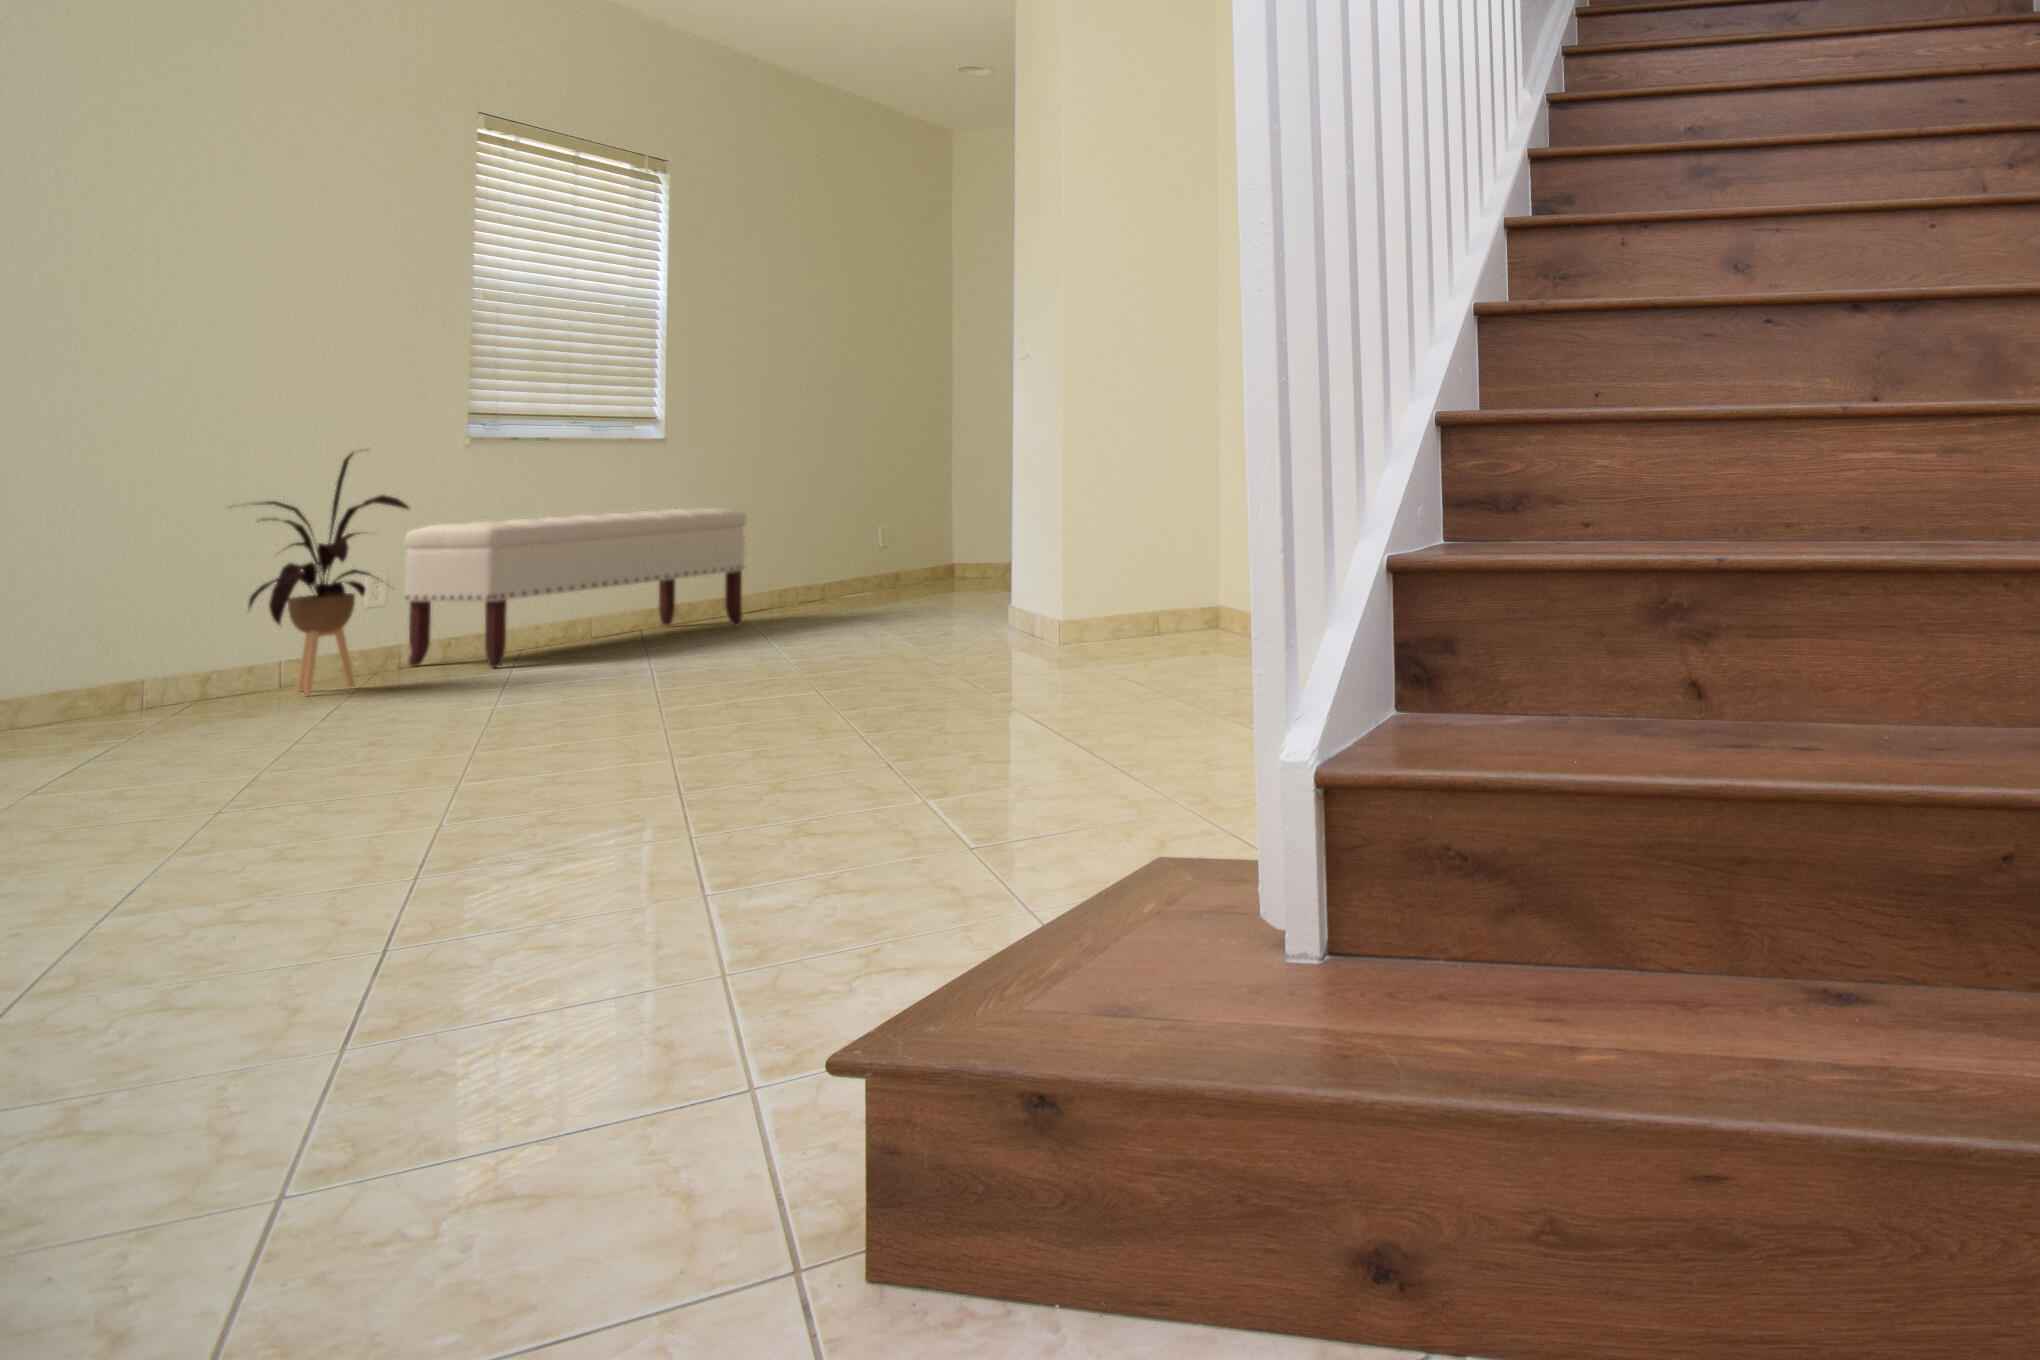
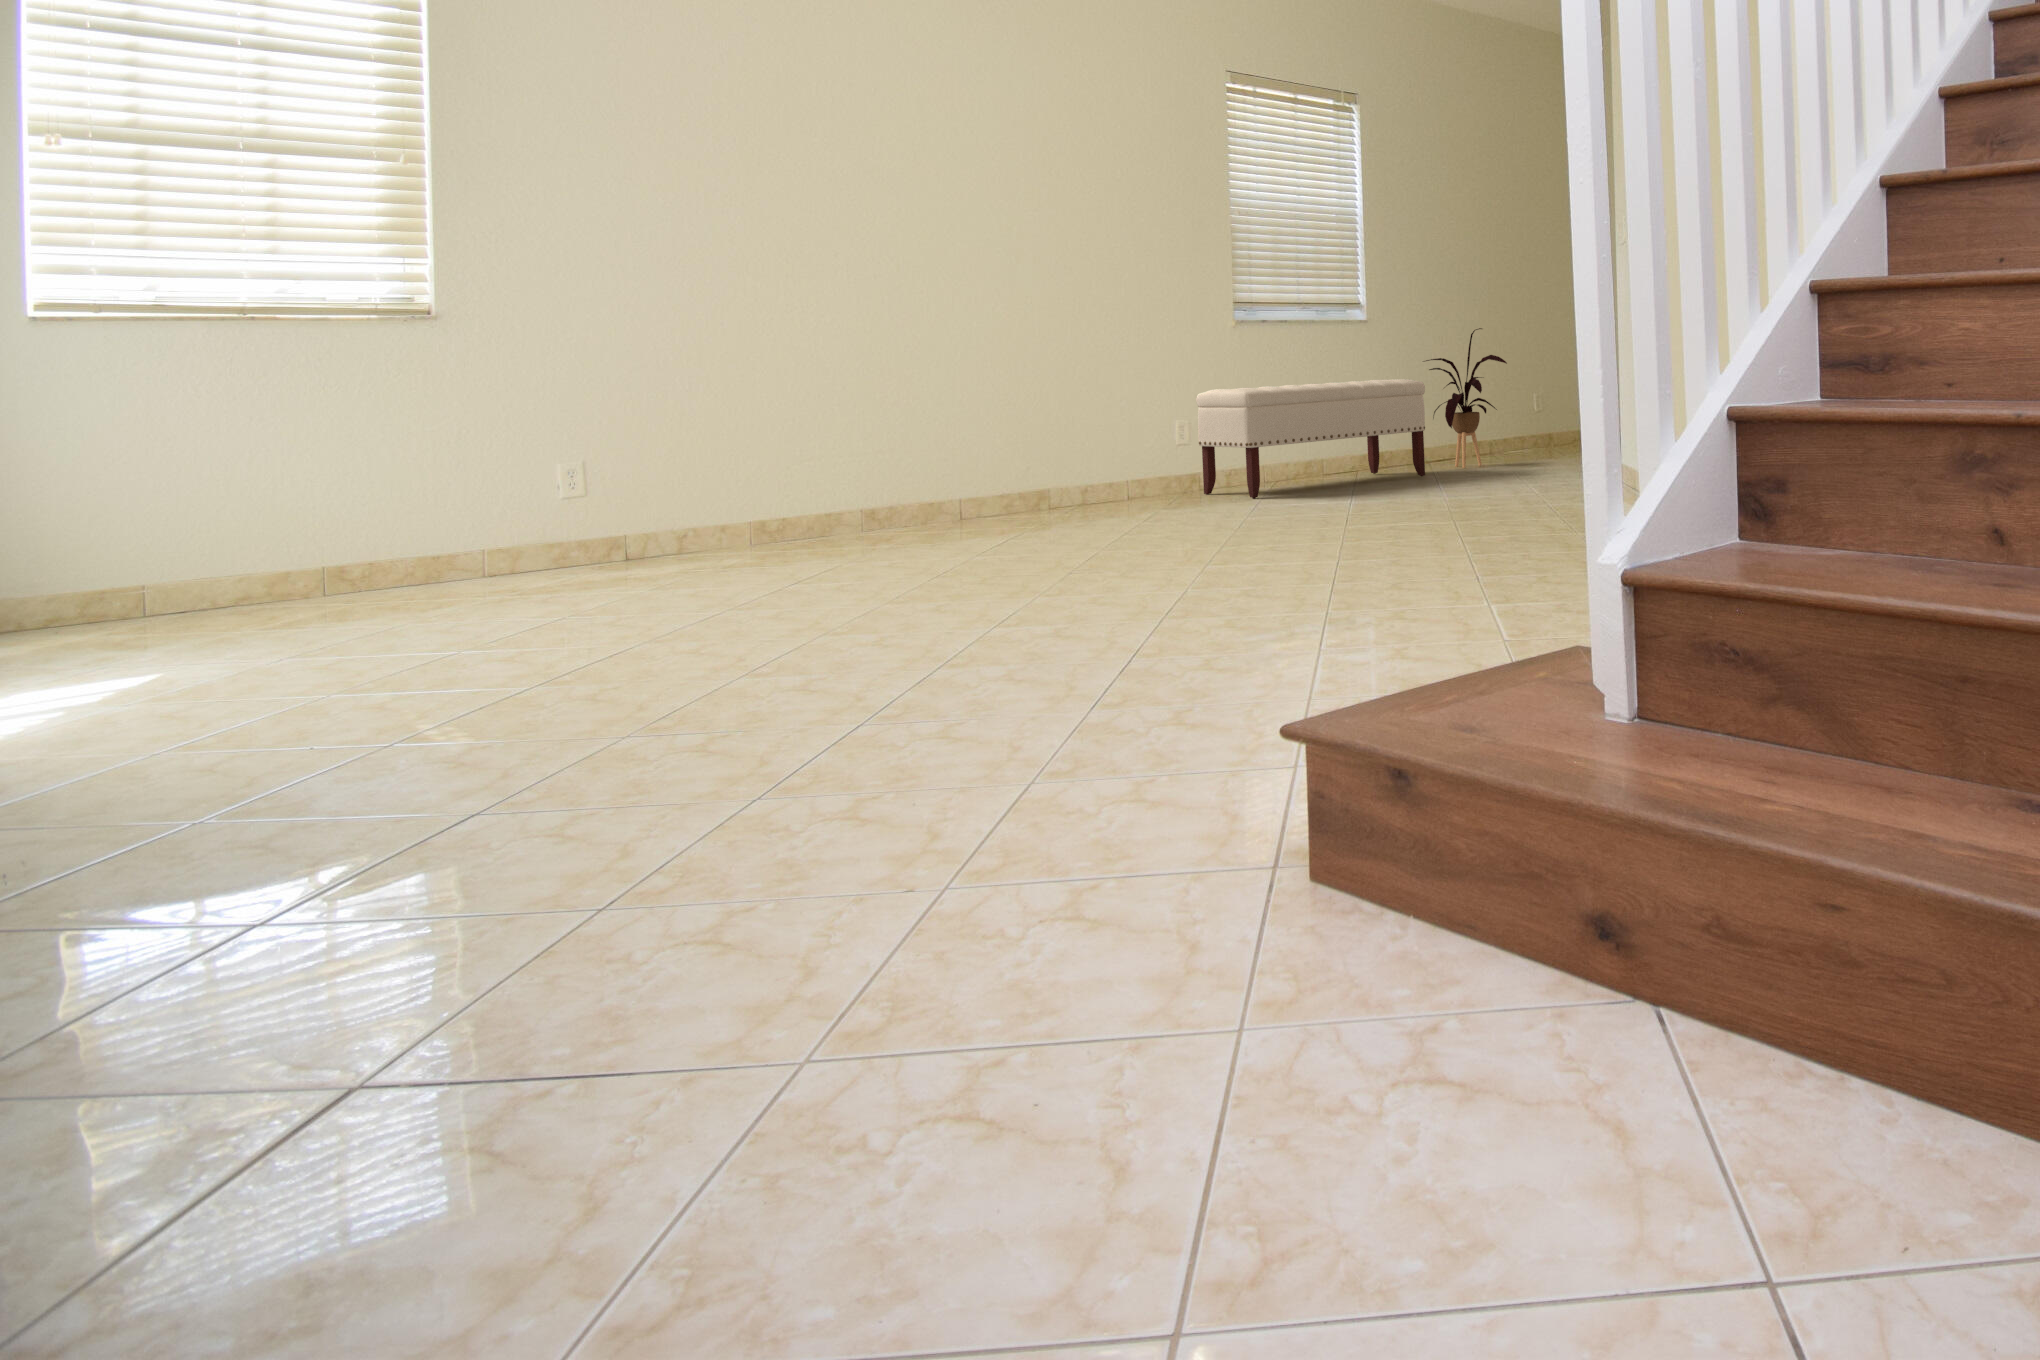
house plant: present [230,453,409,695] -> present [1423,328,1507,468]

